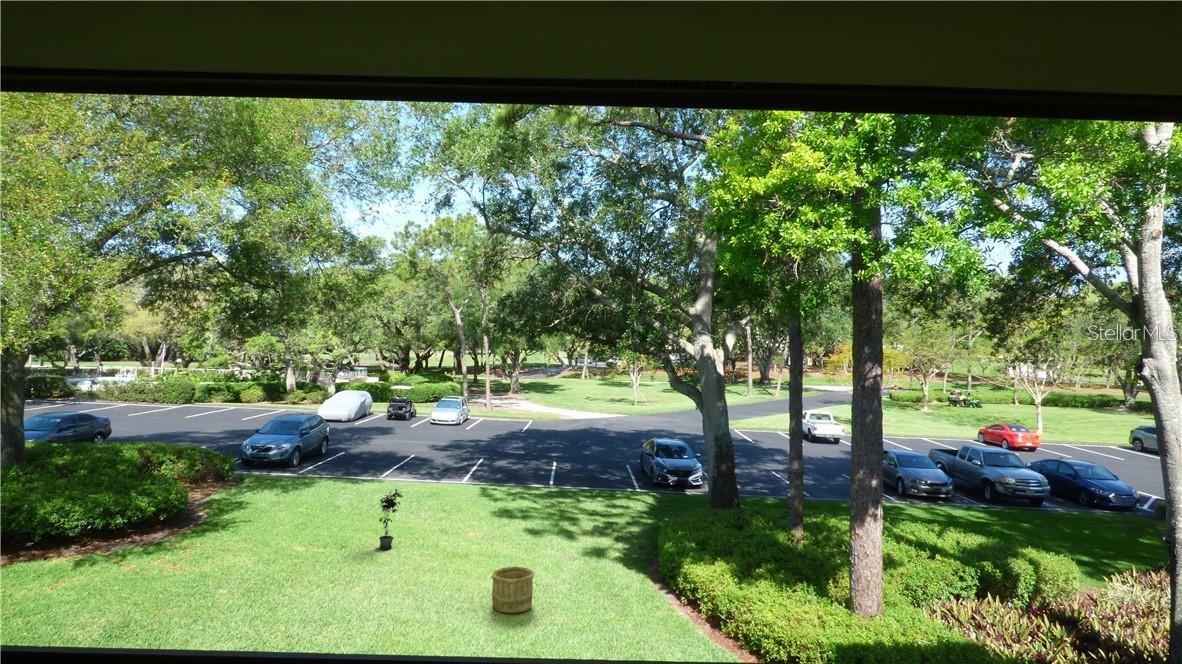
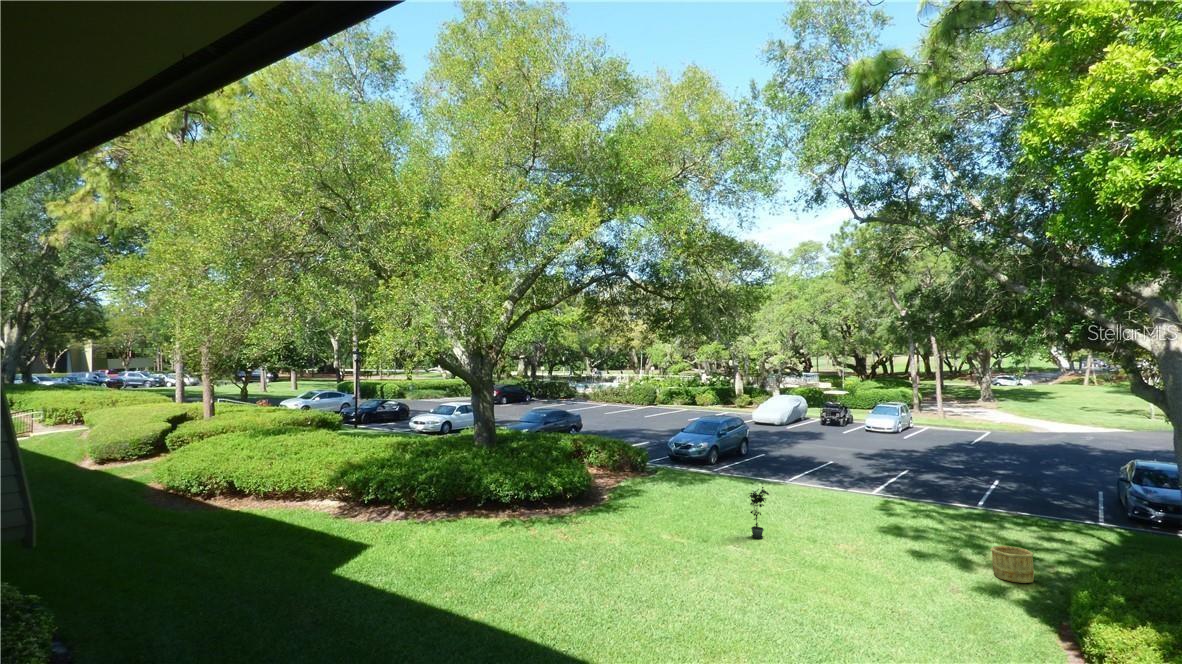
wooden bucket: present [492,567,534,614] -> present [990,546,1034,583]

